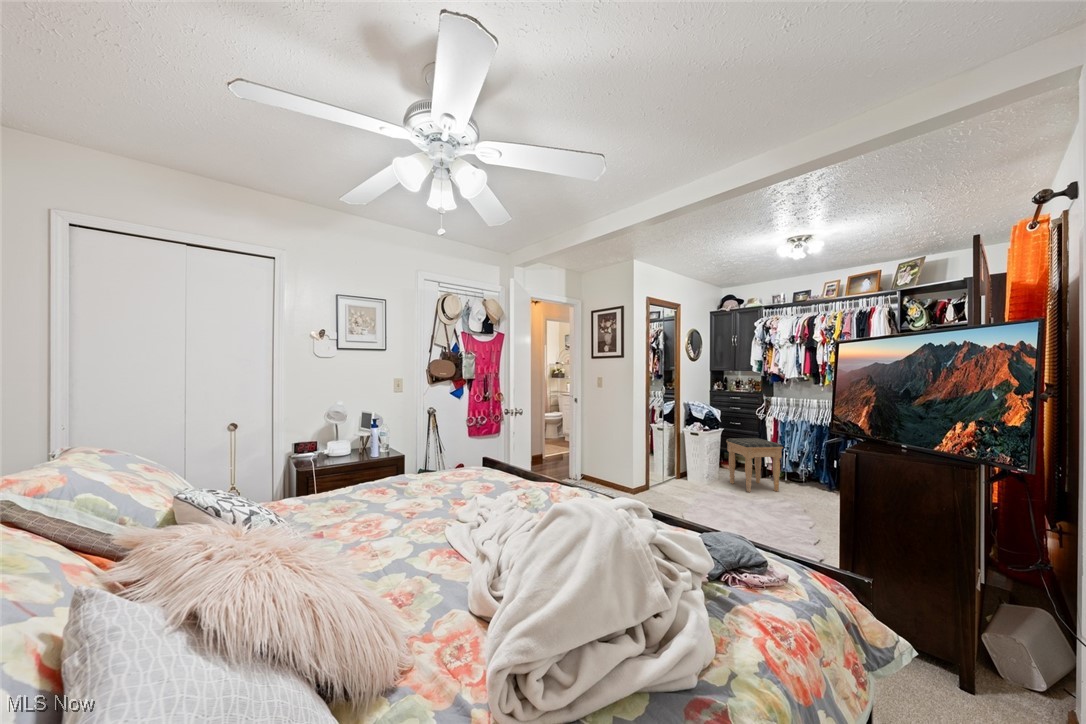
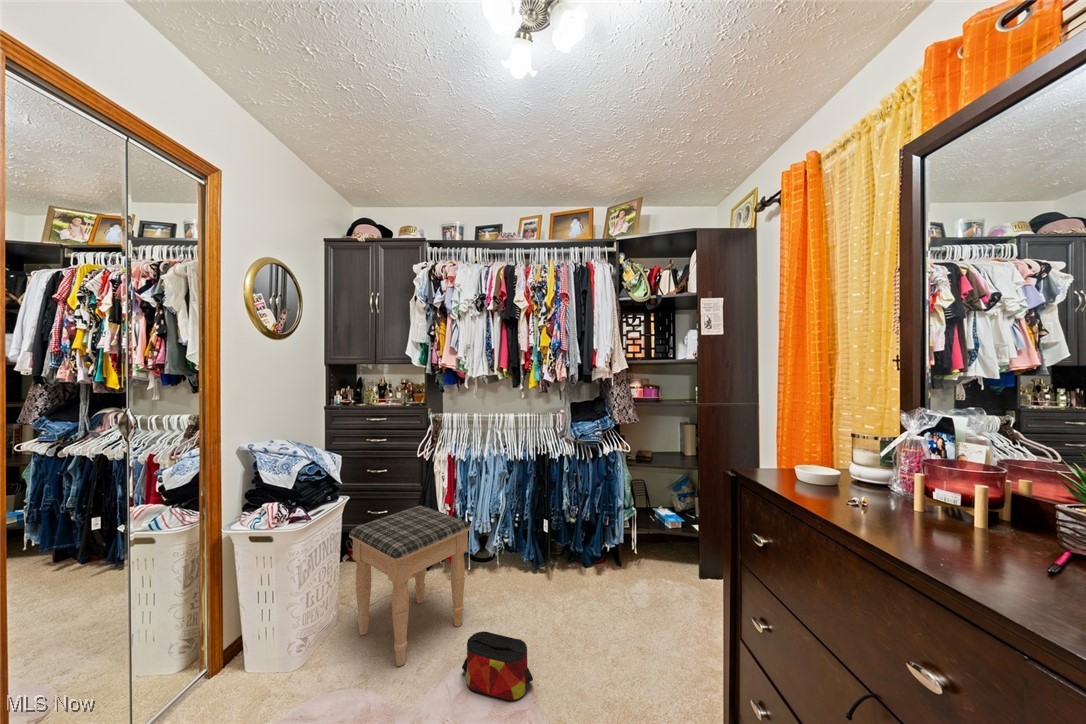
bag: none [775,484,808,509] -> present [462,631,533,702]

